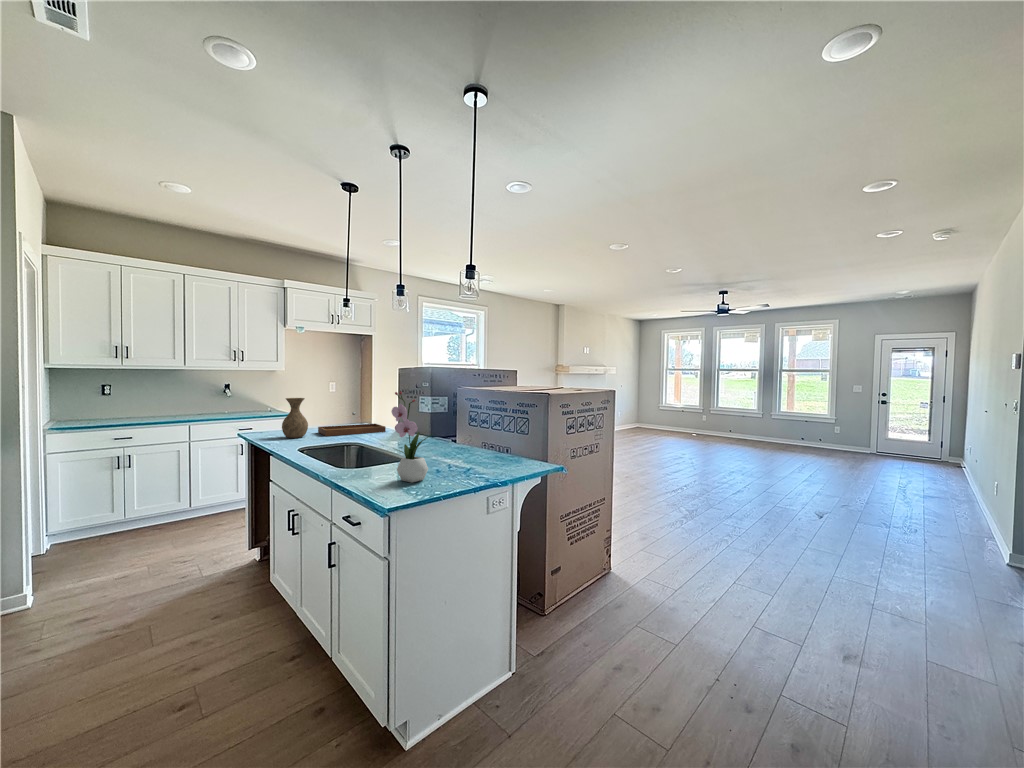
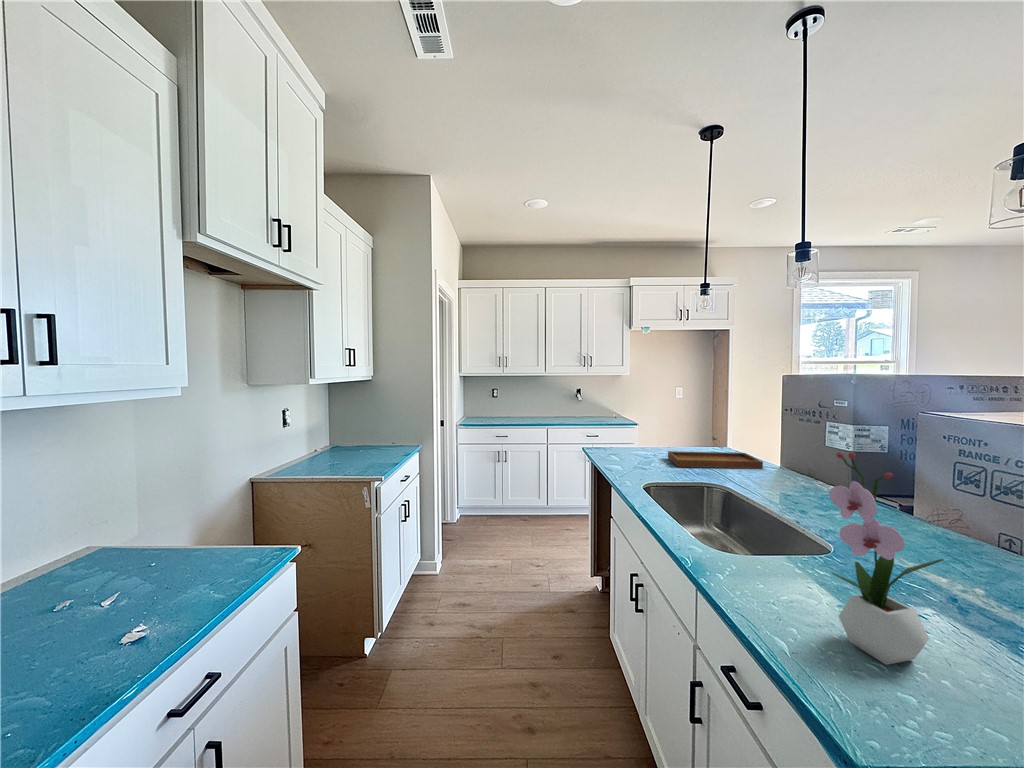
vase: present [282,398,308,438] -> none [626,415,656,465]

